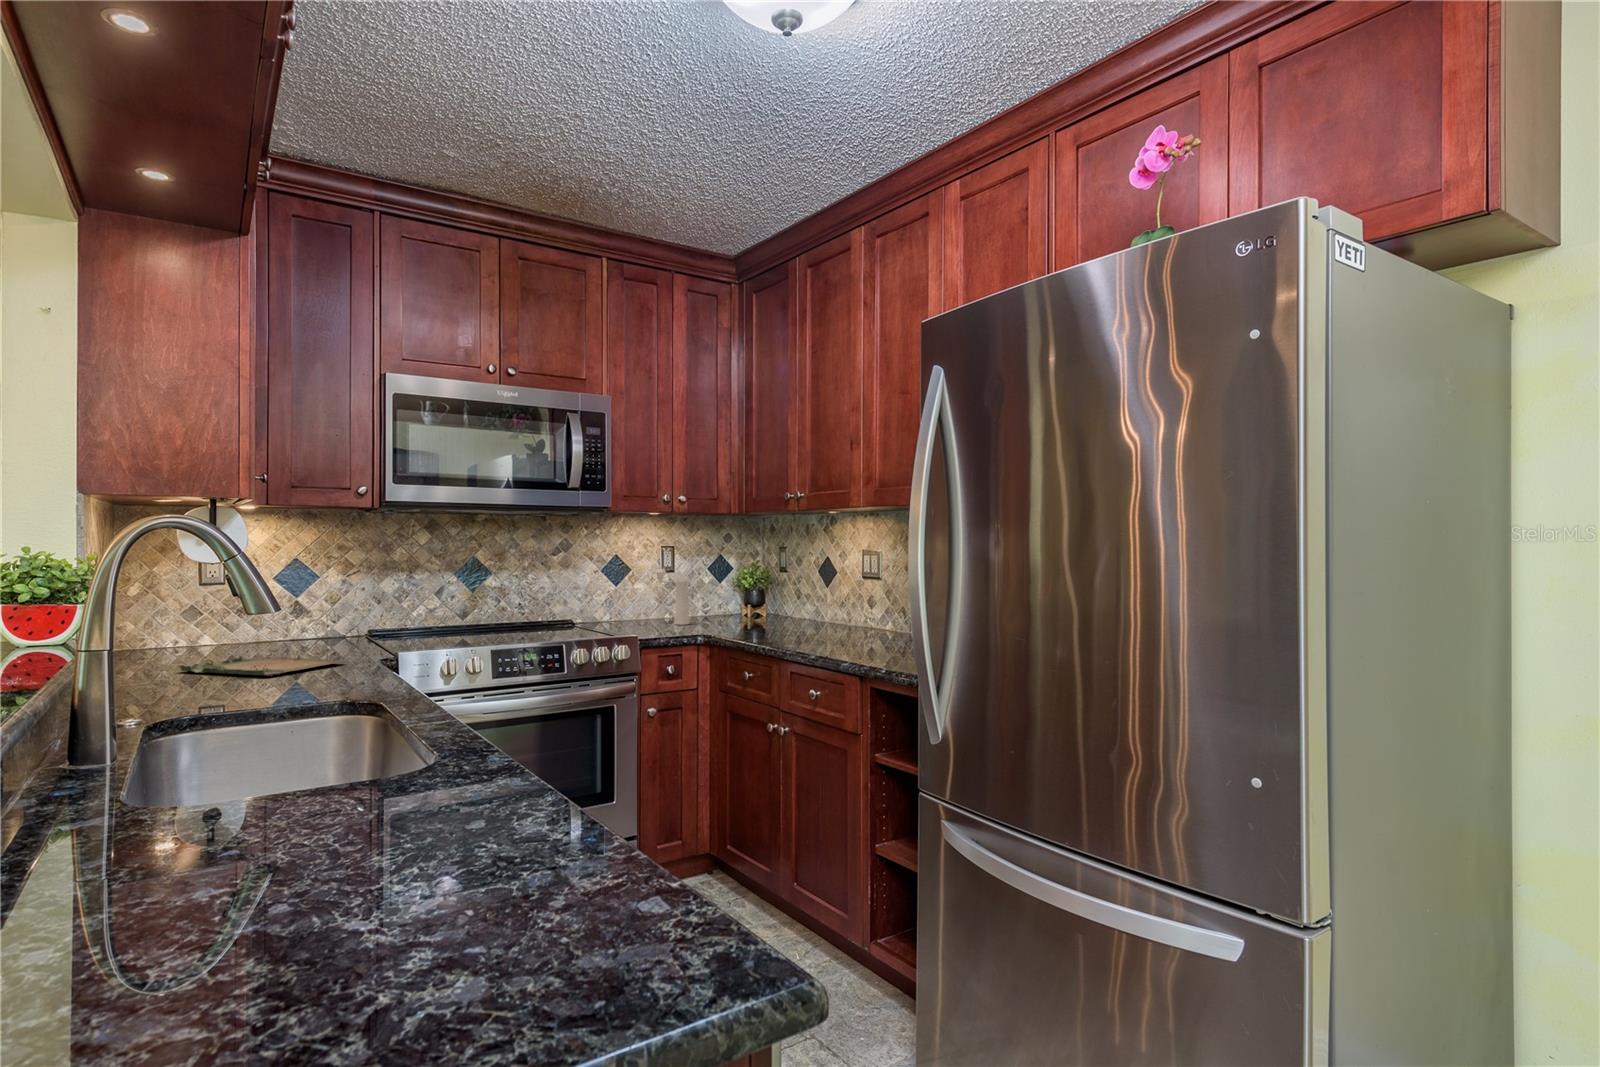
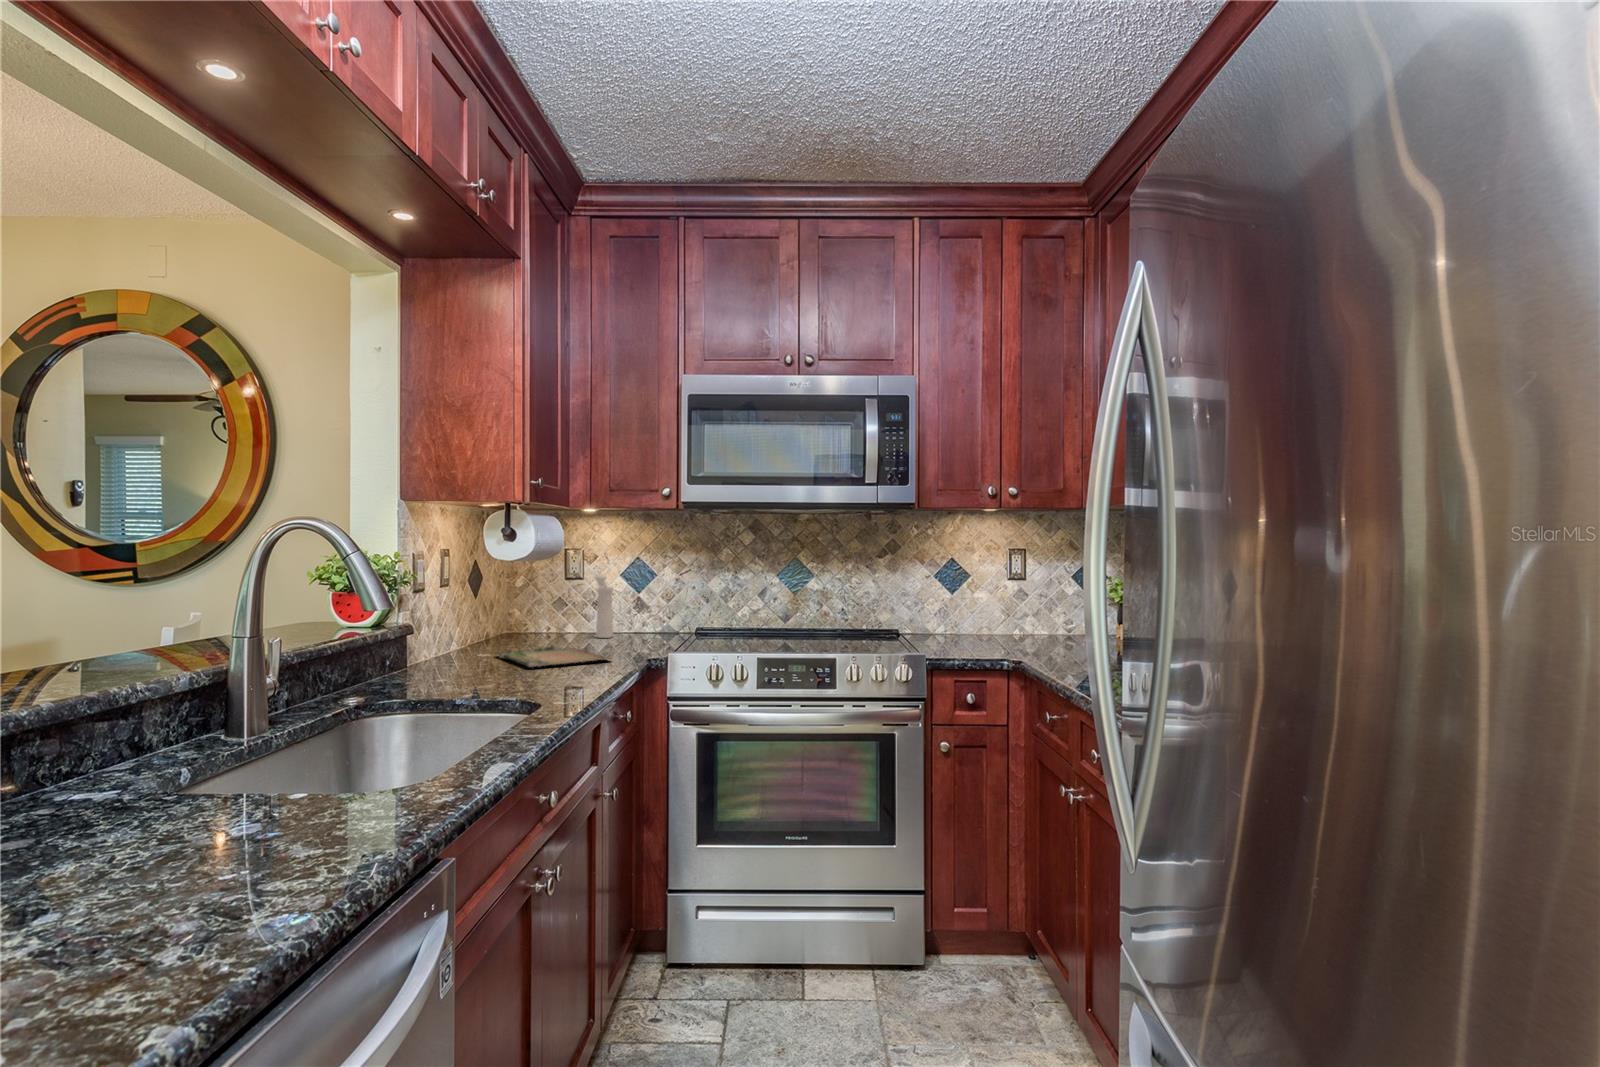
pepper mill: present [655,569,689,625] -> present [595,574,613,638]

